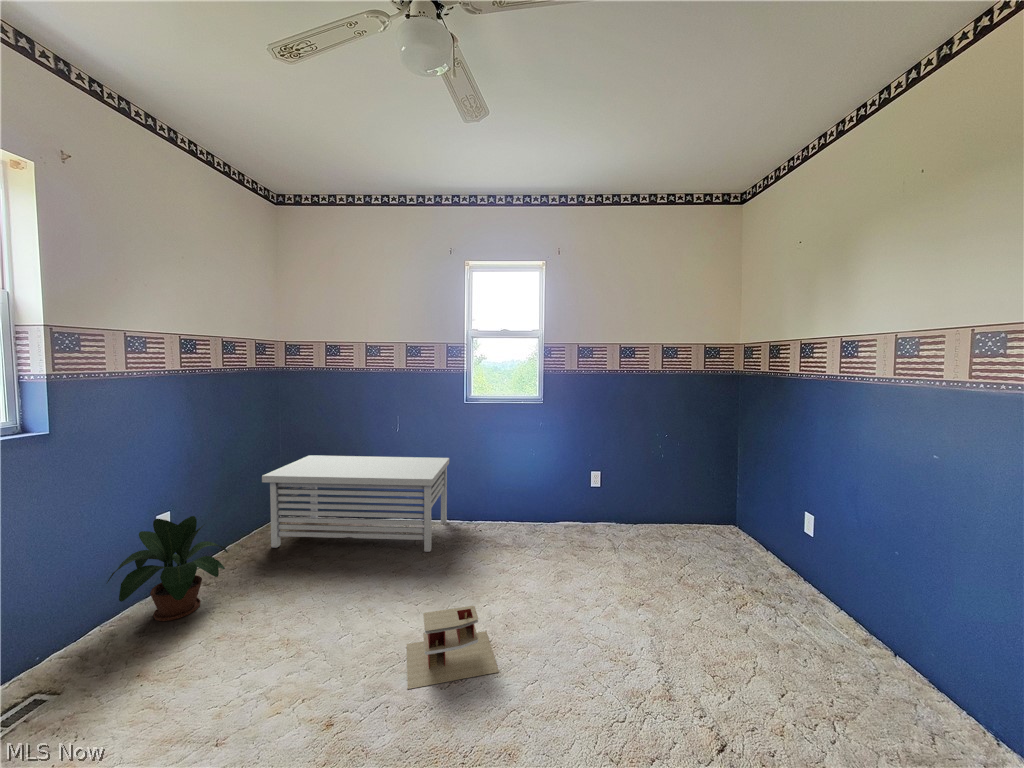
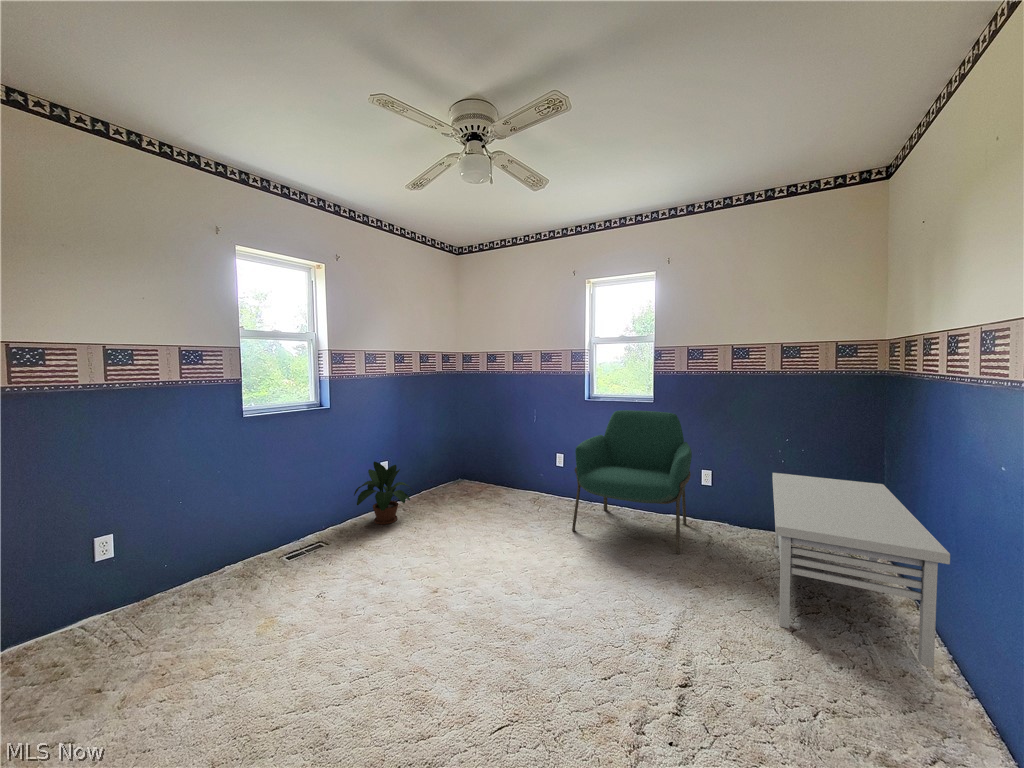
armchair: none [473,413,599,569] -> present [572,410,692,554]
storage bench: present [262,455,449,552] -> present [772,473,950,667]
toy house: present [407,606,499,689] -> none [485,543,554,593]

